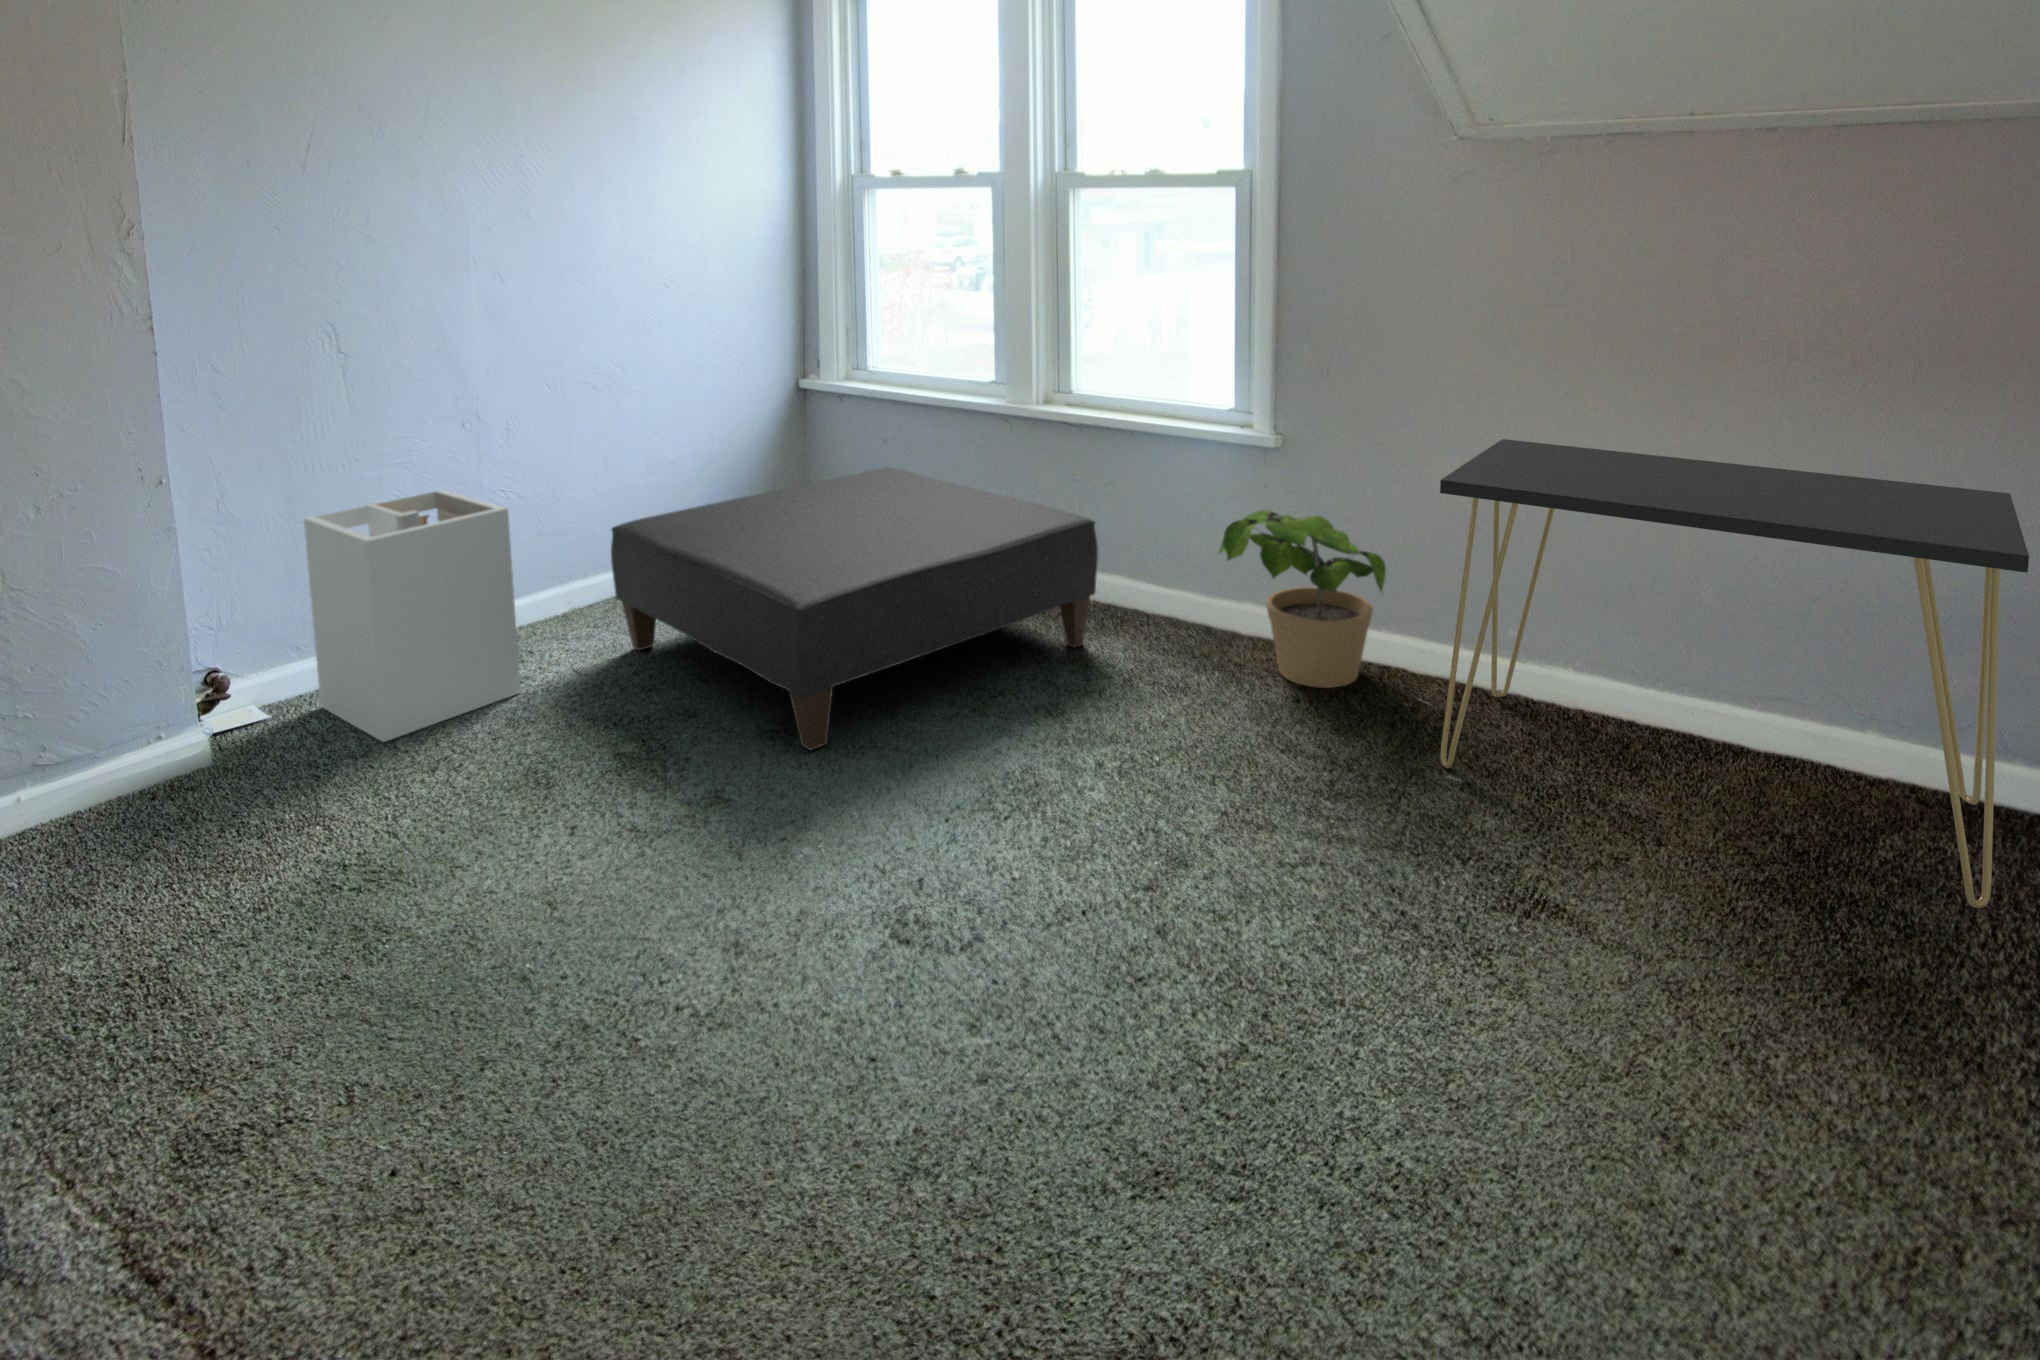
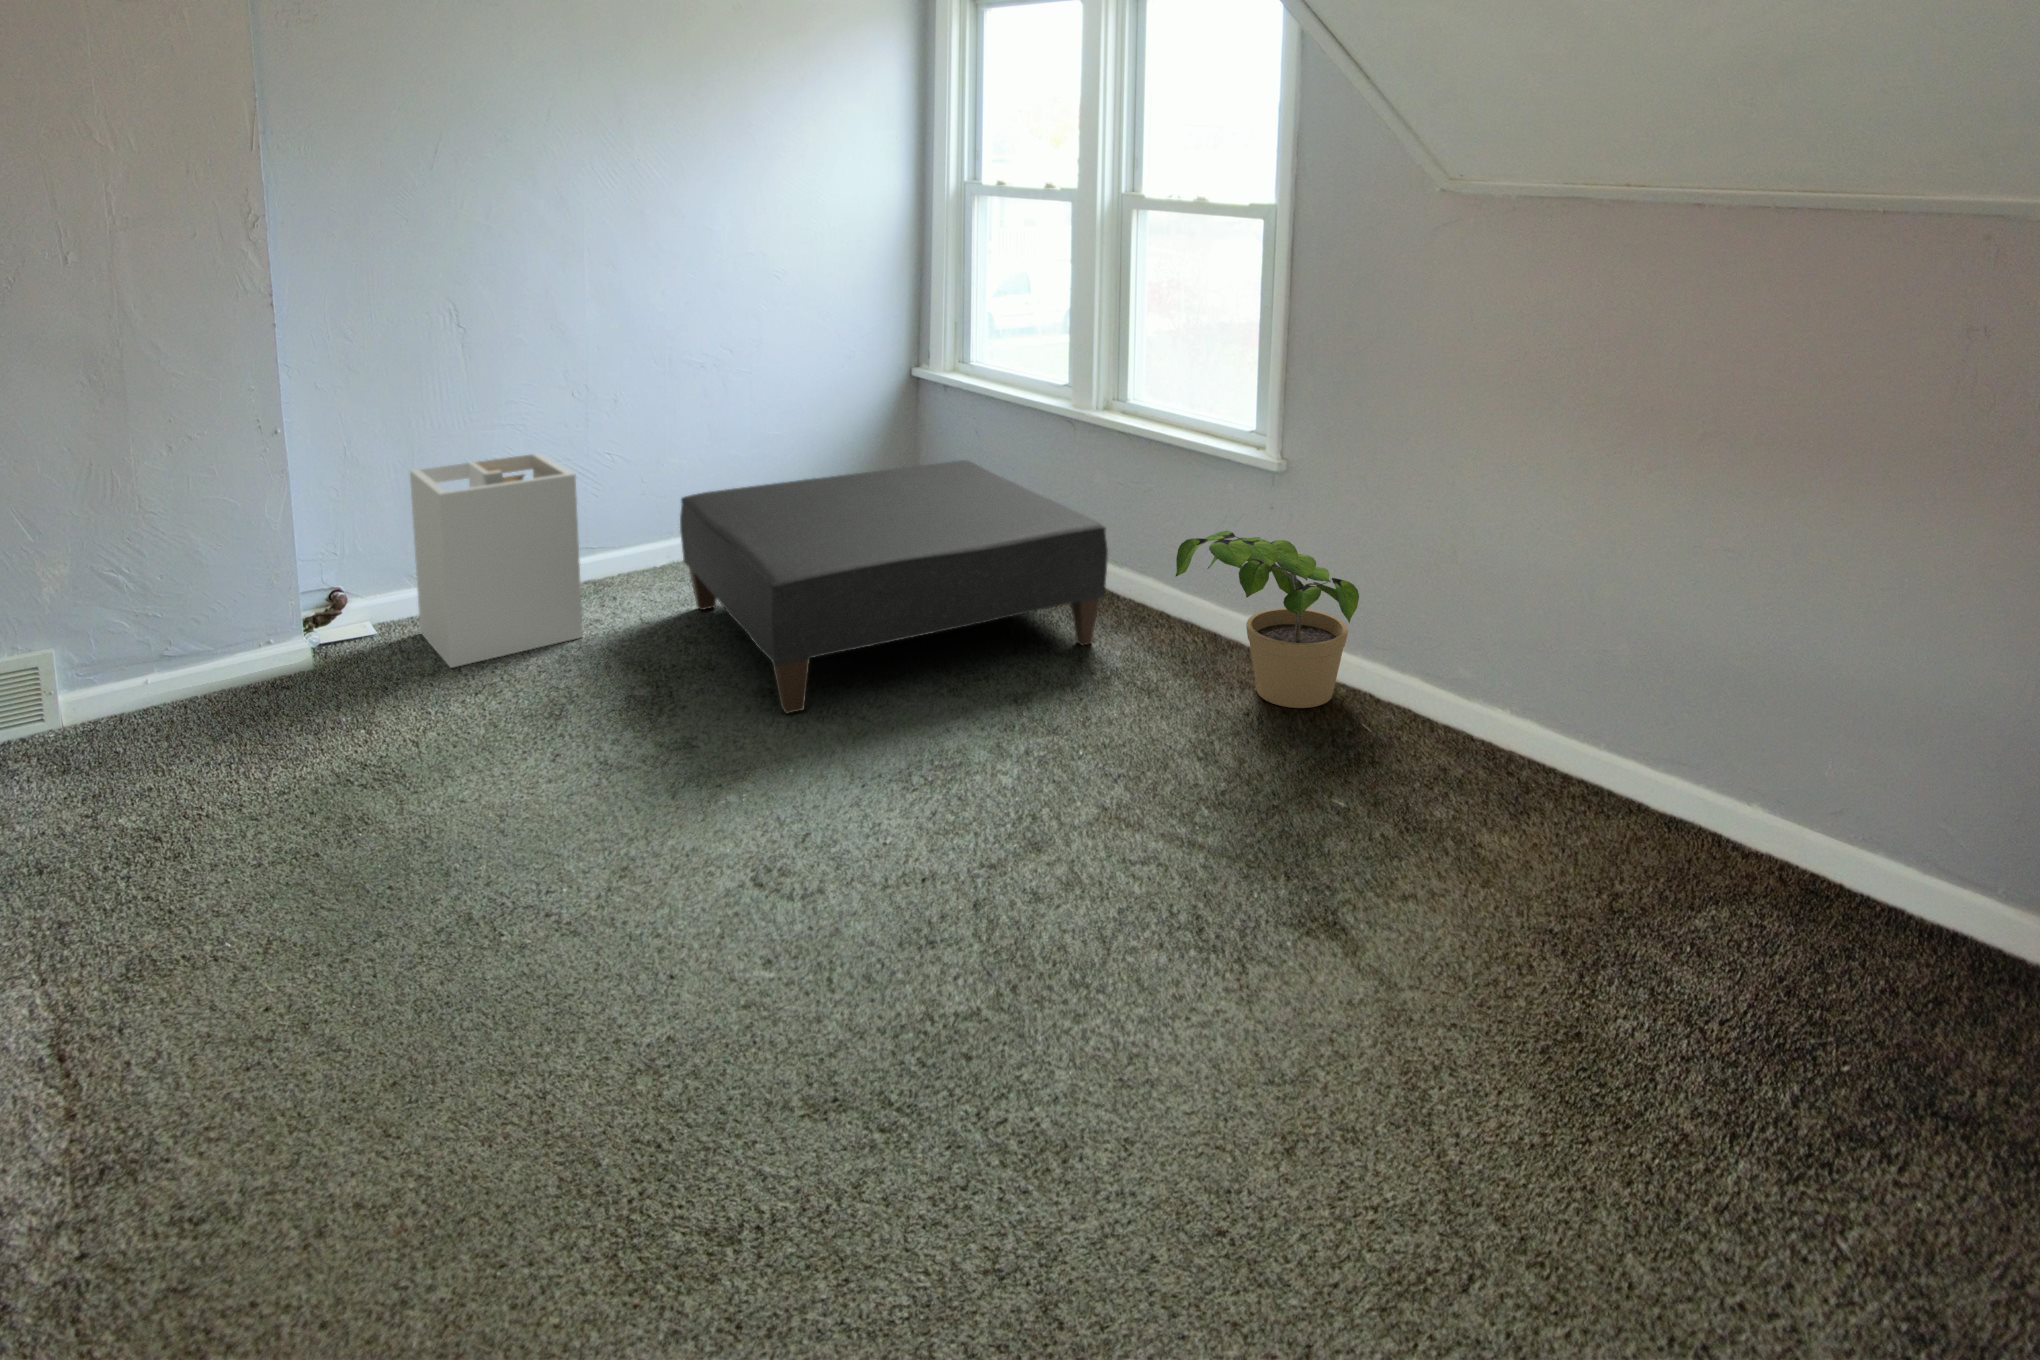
desk: present [1440,439,2029,908] -> none [1347,480,1914,993]

